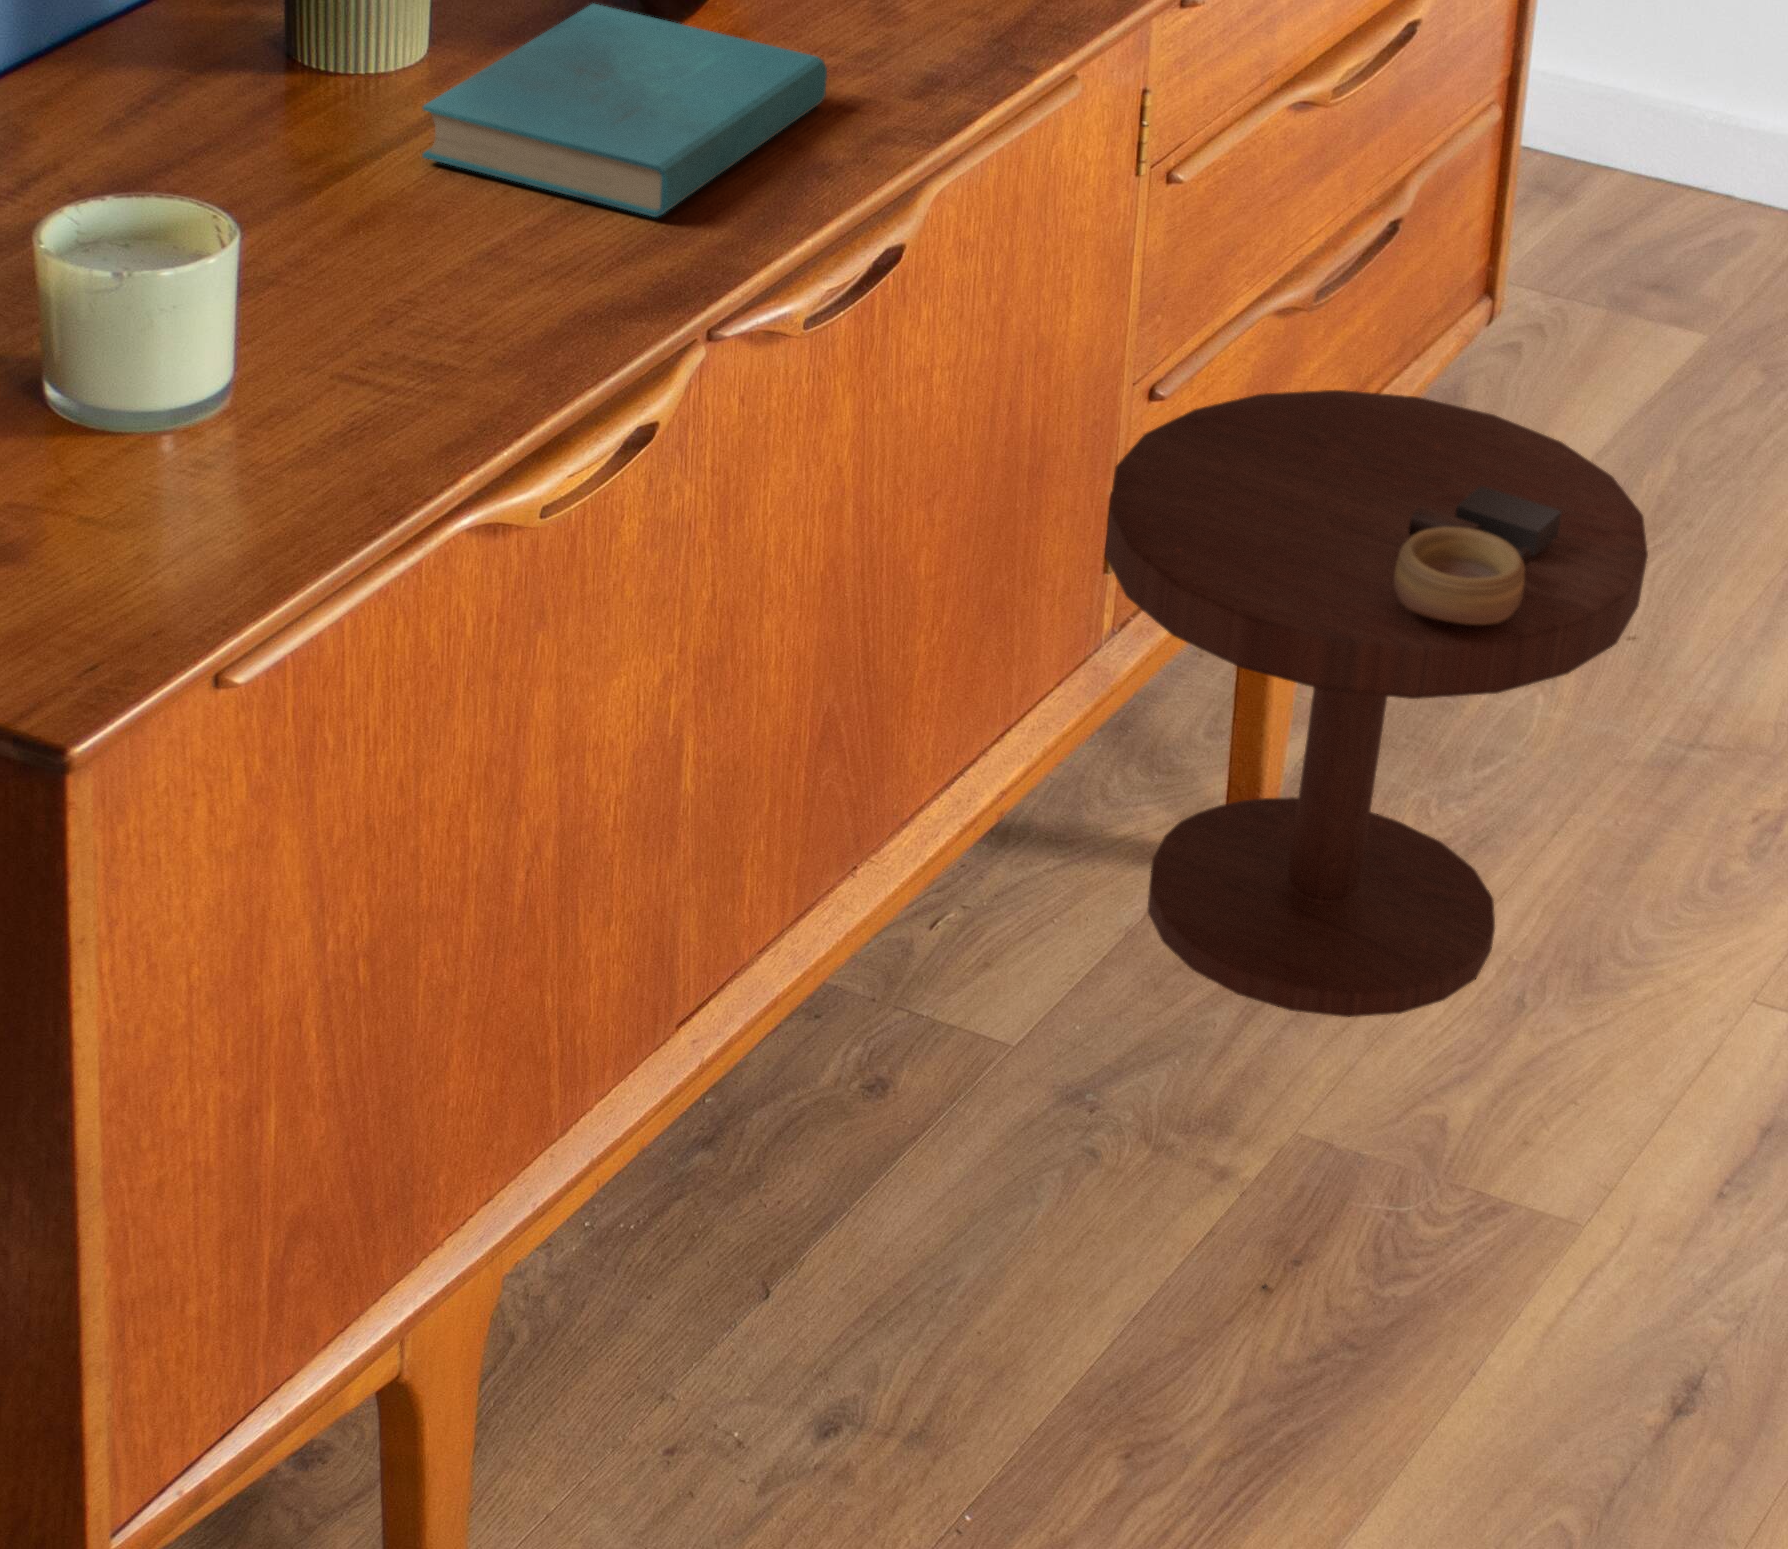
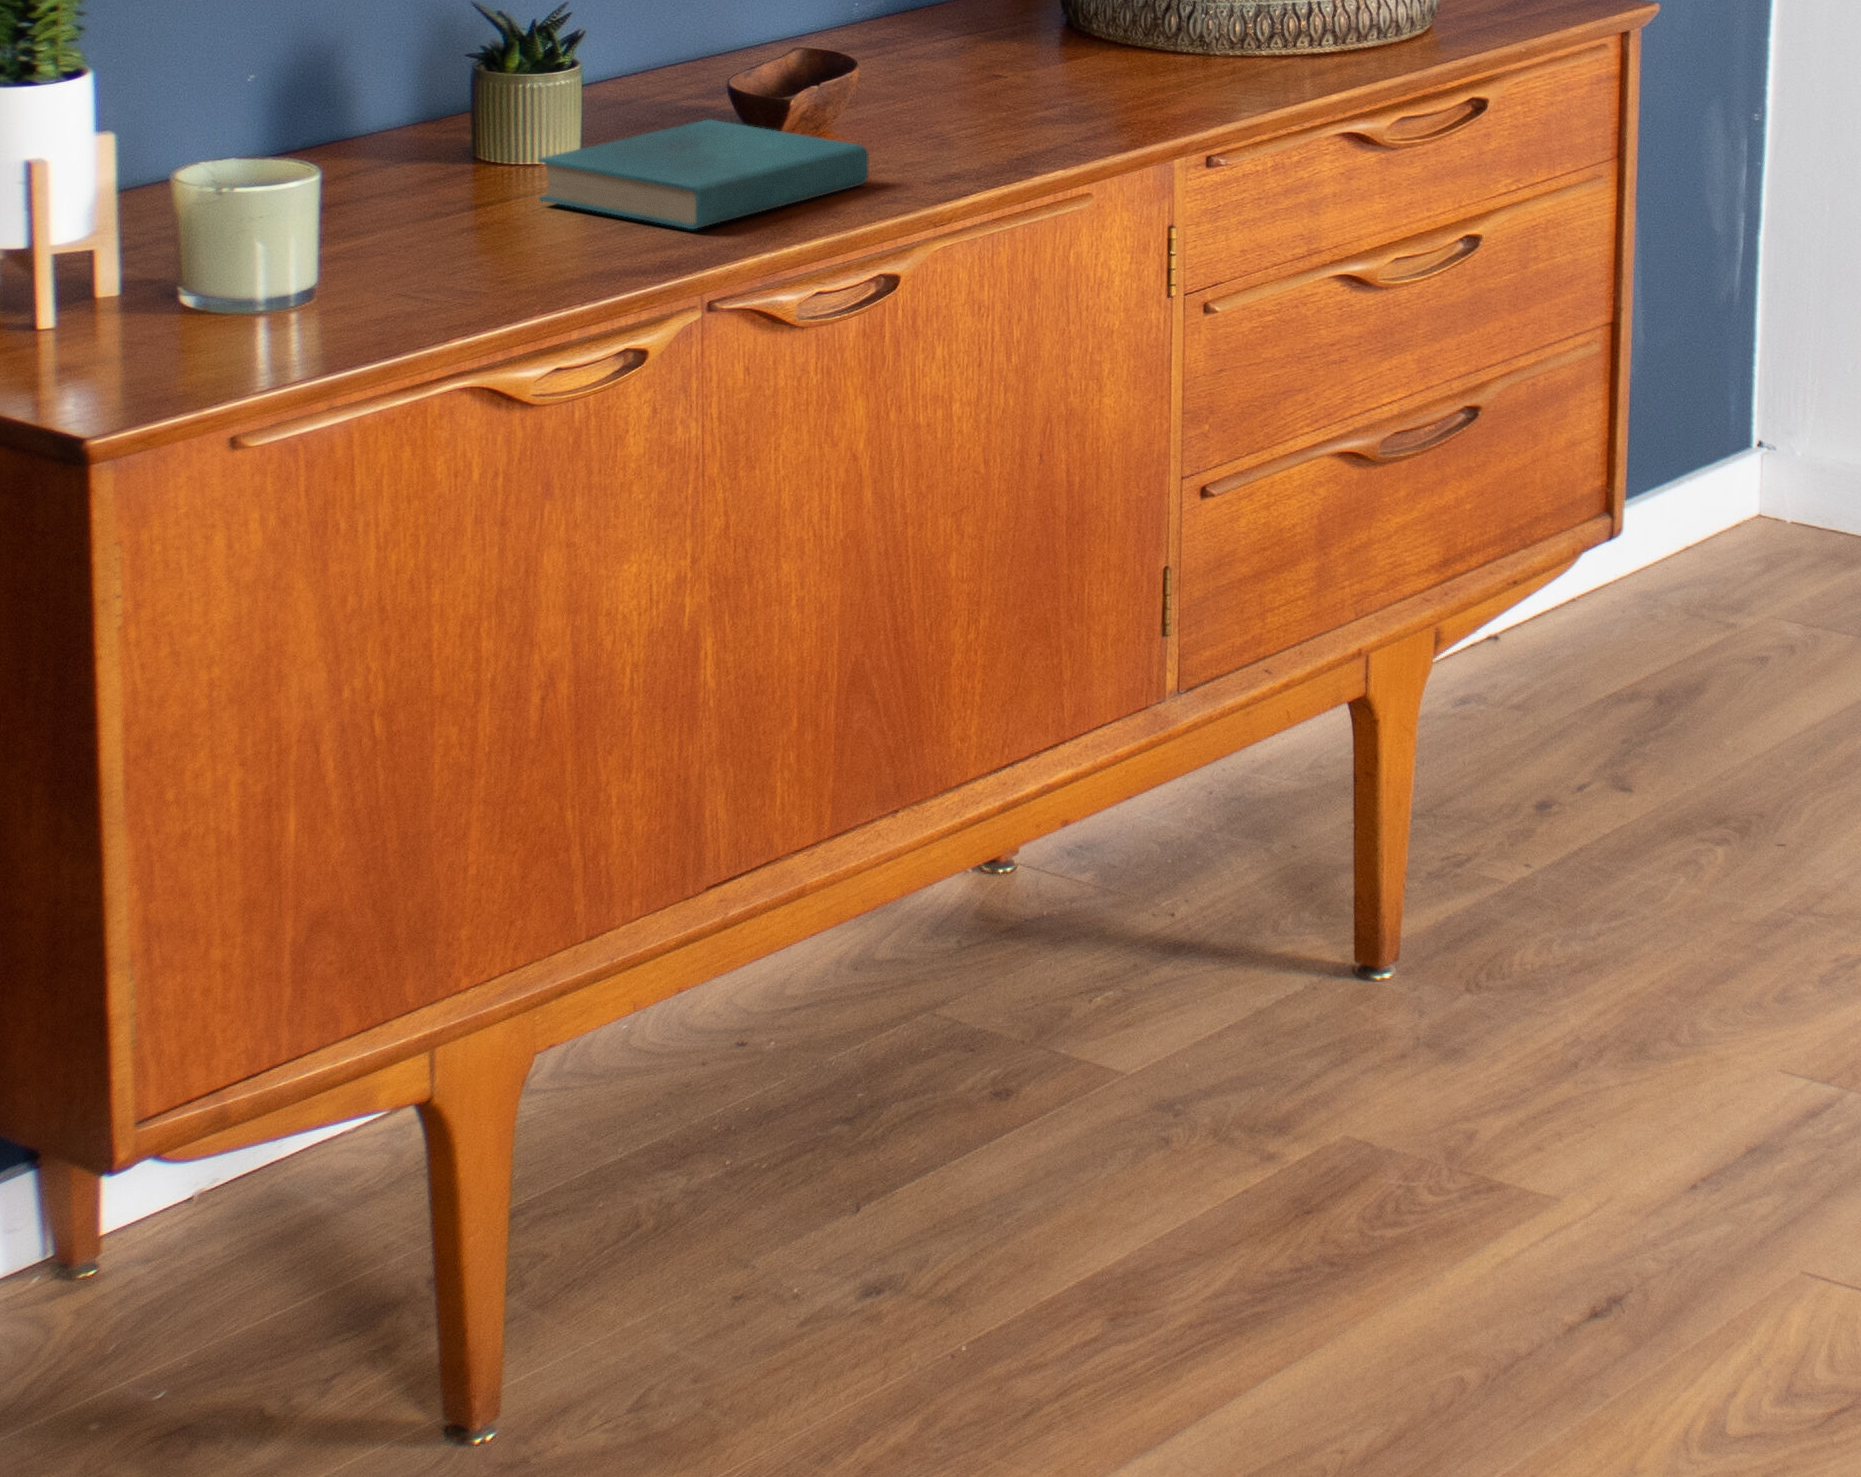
side table: present [1105,390,1648,1289] -> none [1107,473,1556,1253]

